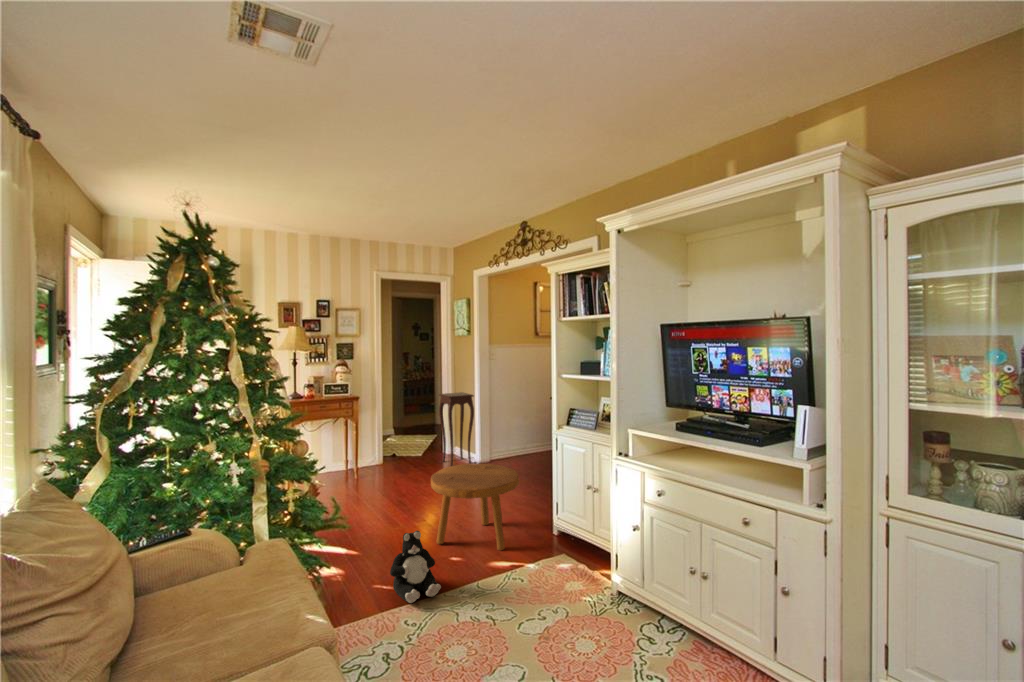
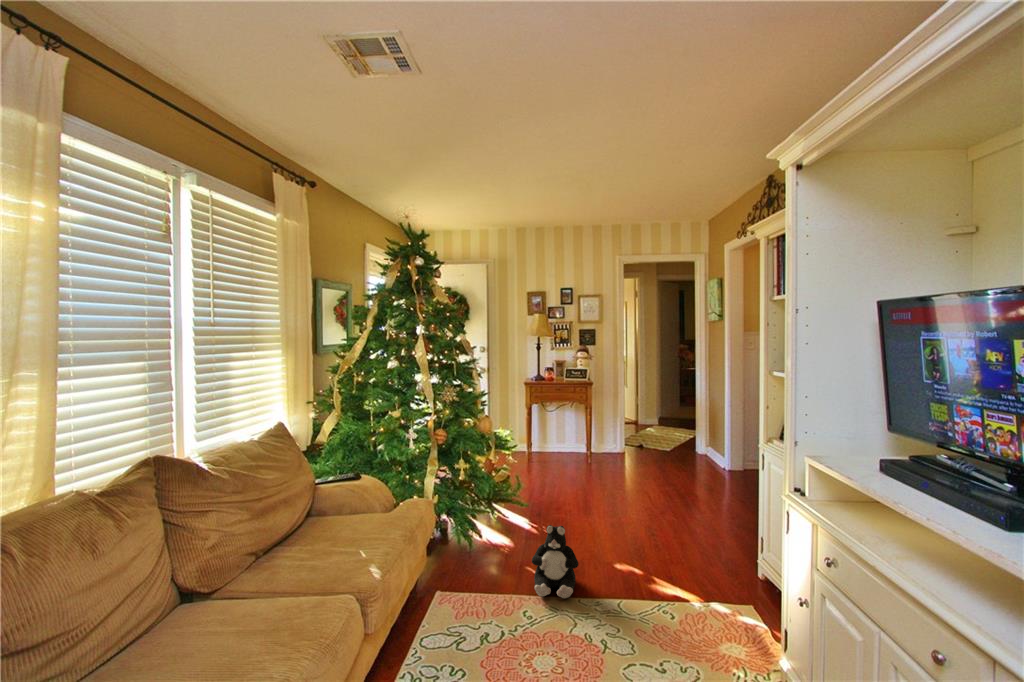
side table: present [439,392,474,466] -> none [685,386,725,472]
footstool: present [431,464,519,550] -> none [604,468,712,579]

